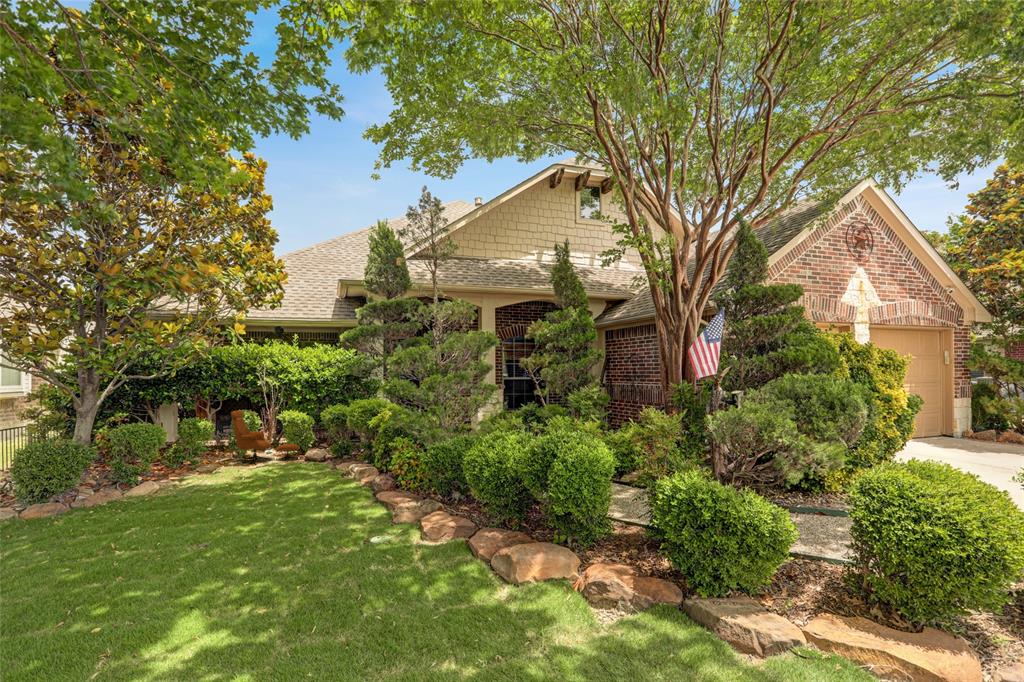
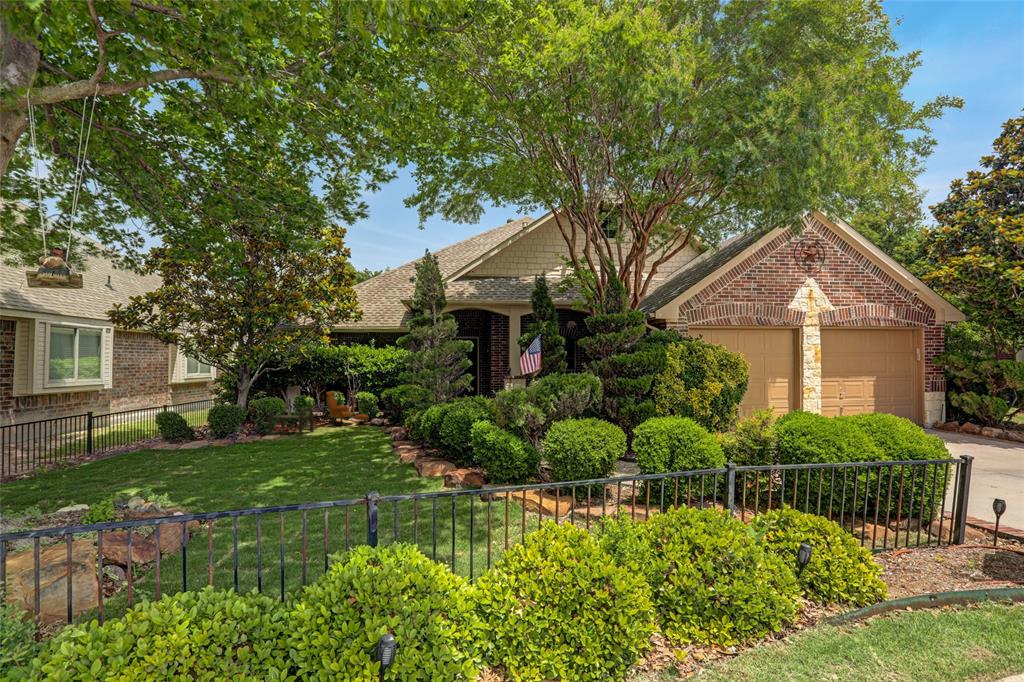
bench: none [131,437,211,485] -> present [269,407,313,435]

